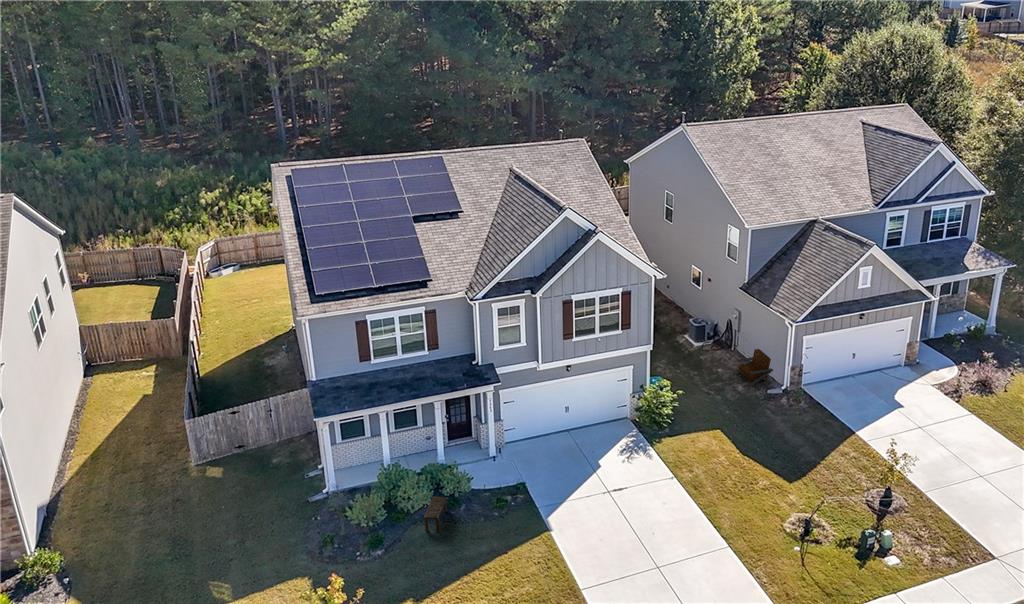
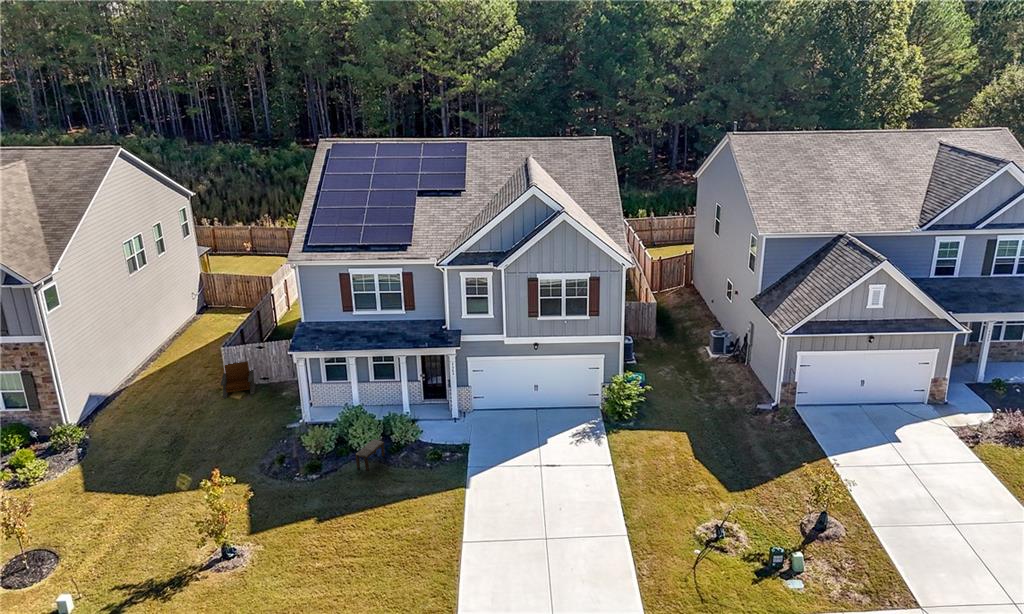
lounge chair: present [735,349,773,387] -> present [221,361,256,398]

